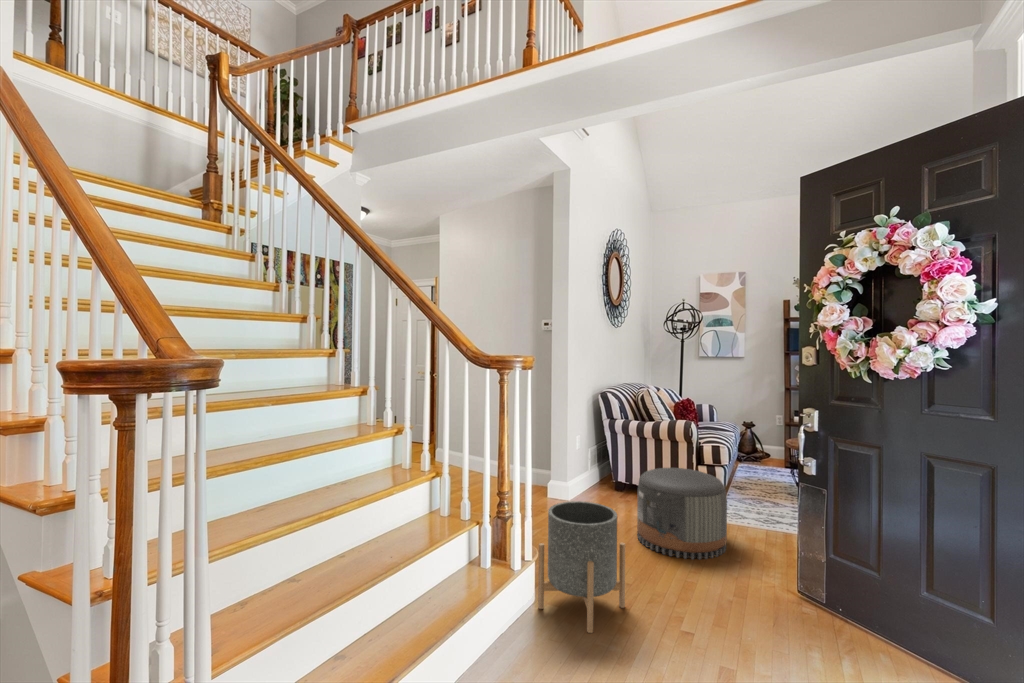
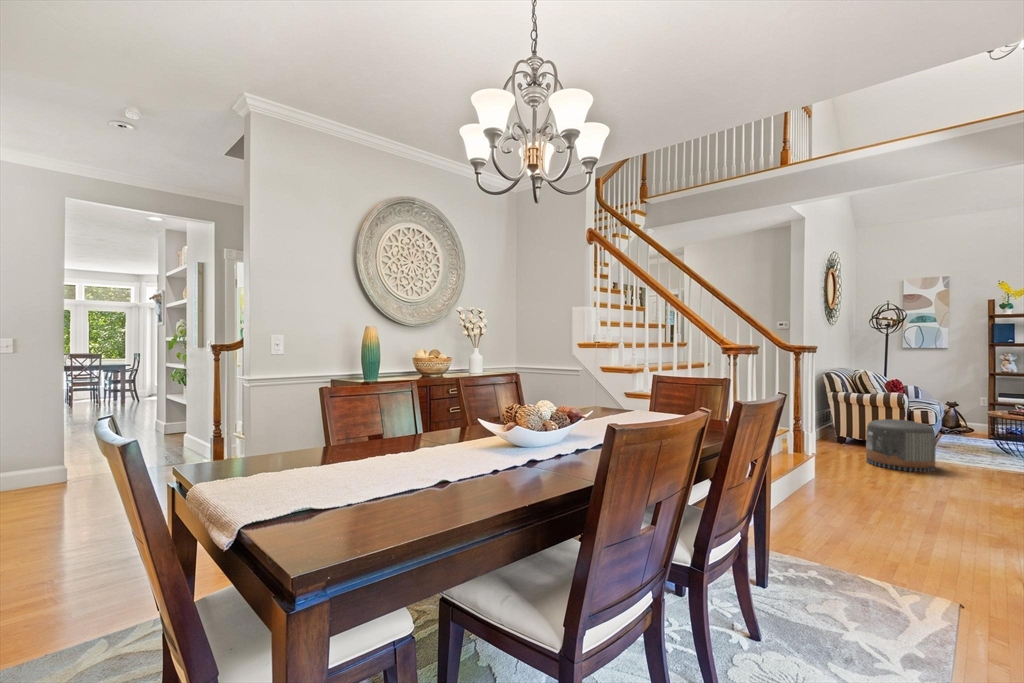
planter: present [538,501,625,633] -> none [818,426,871,487]

